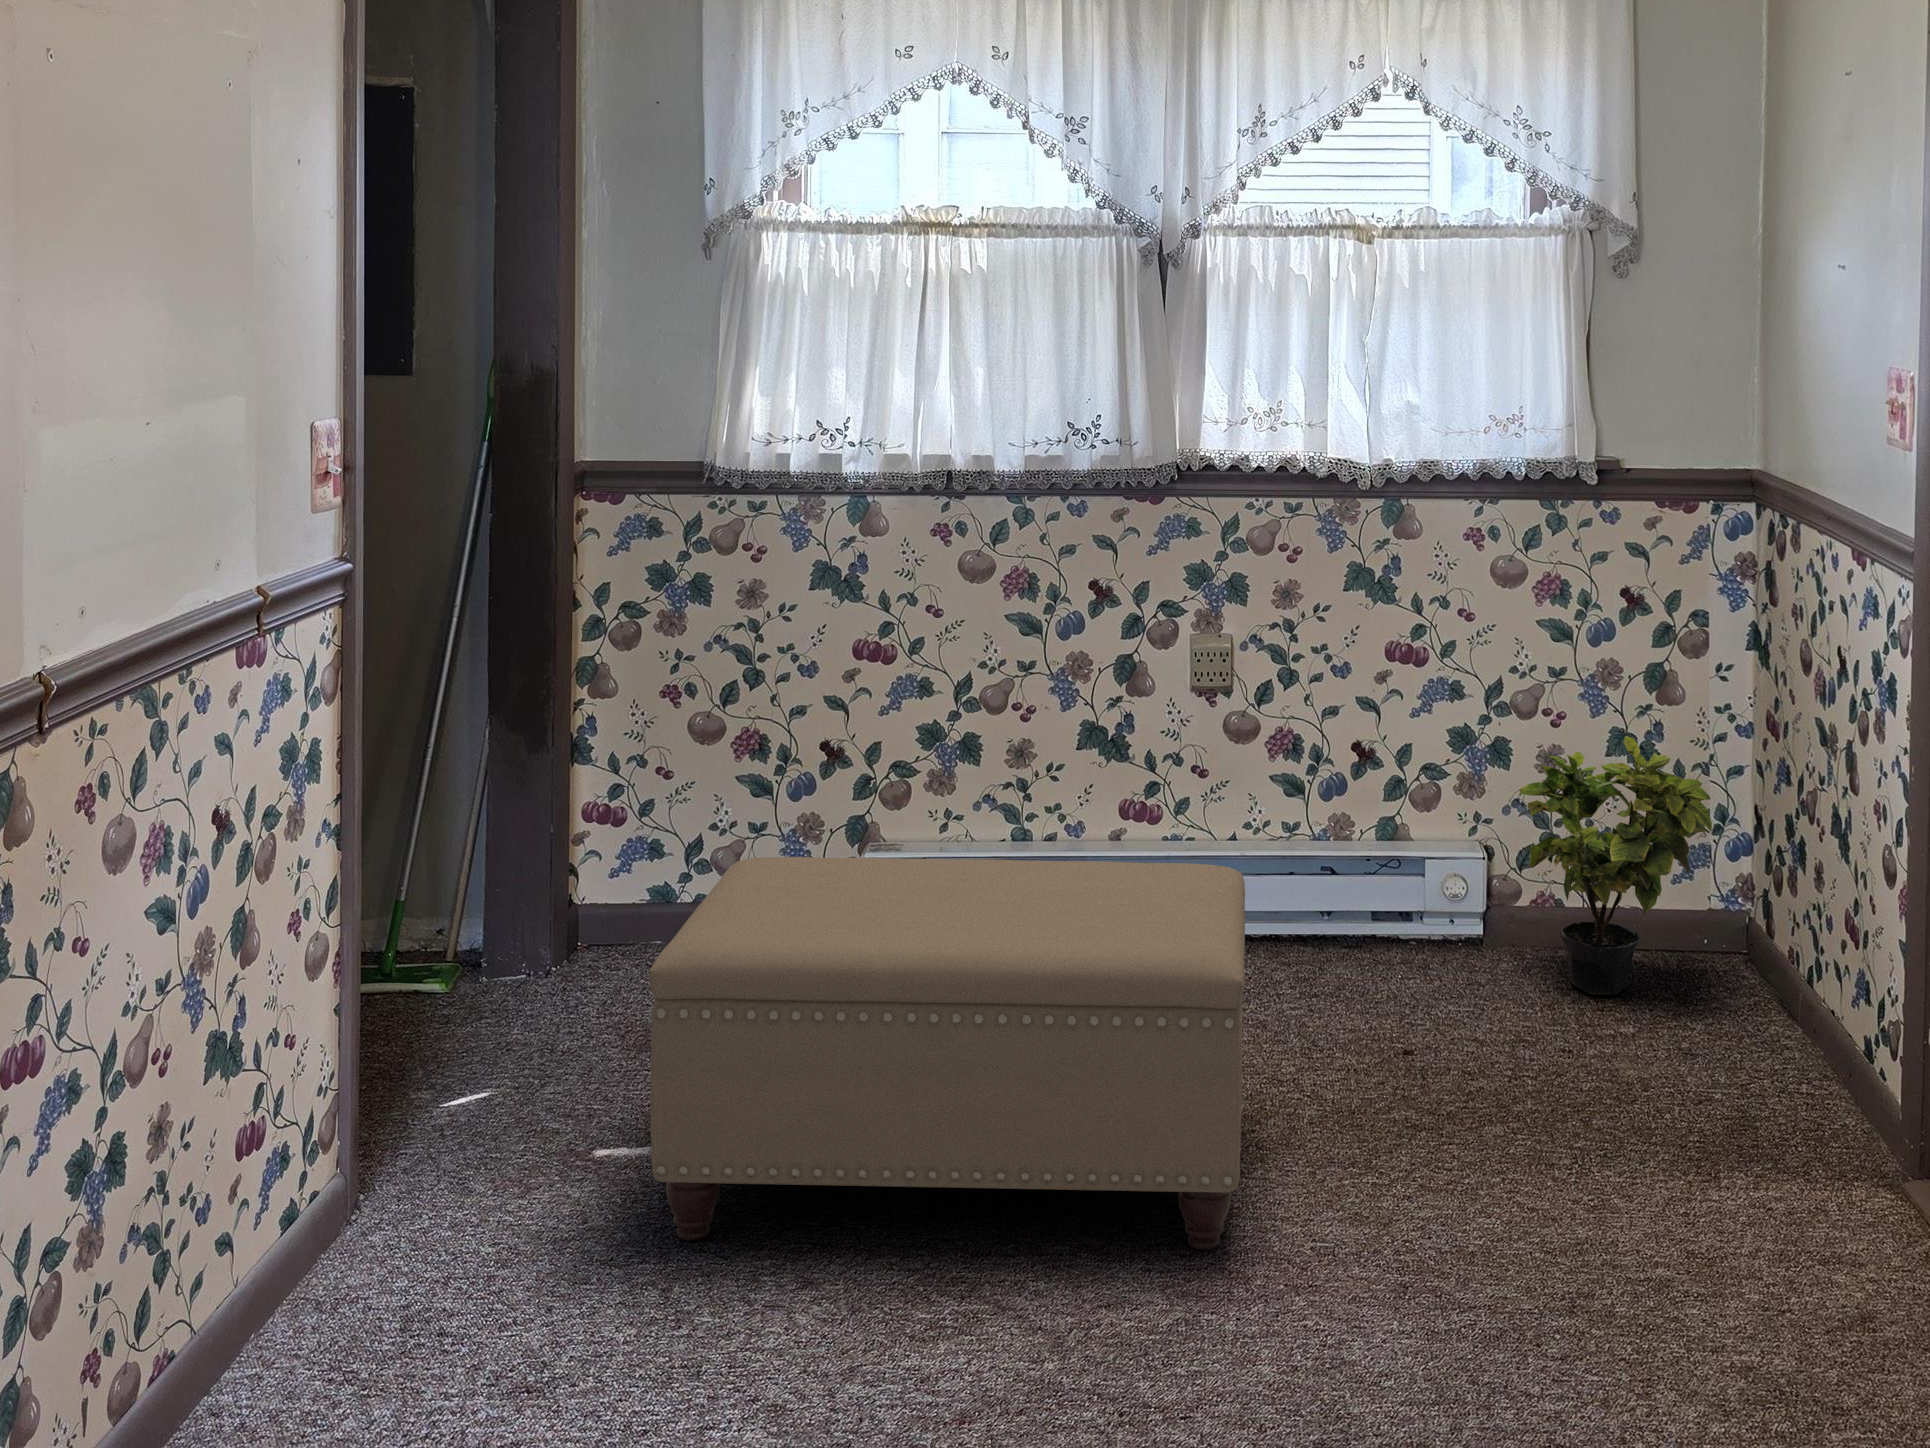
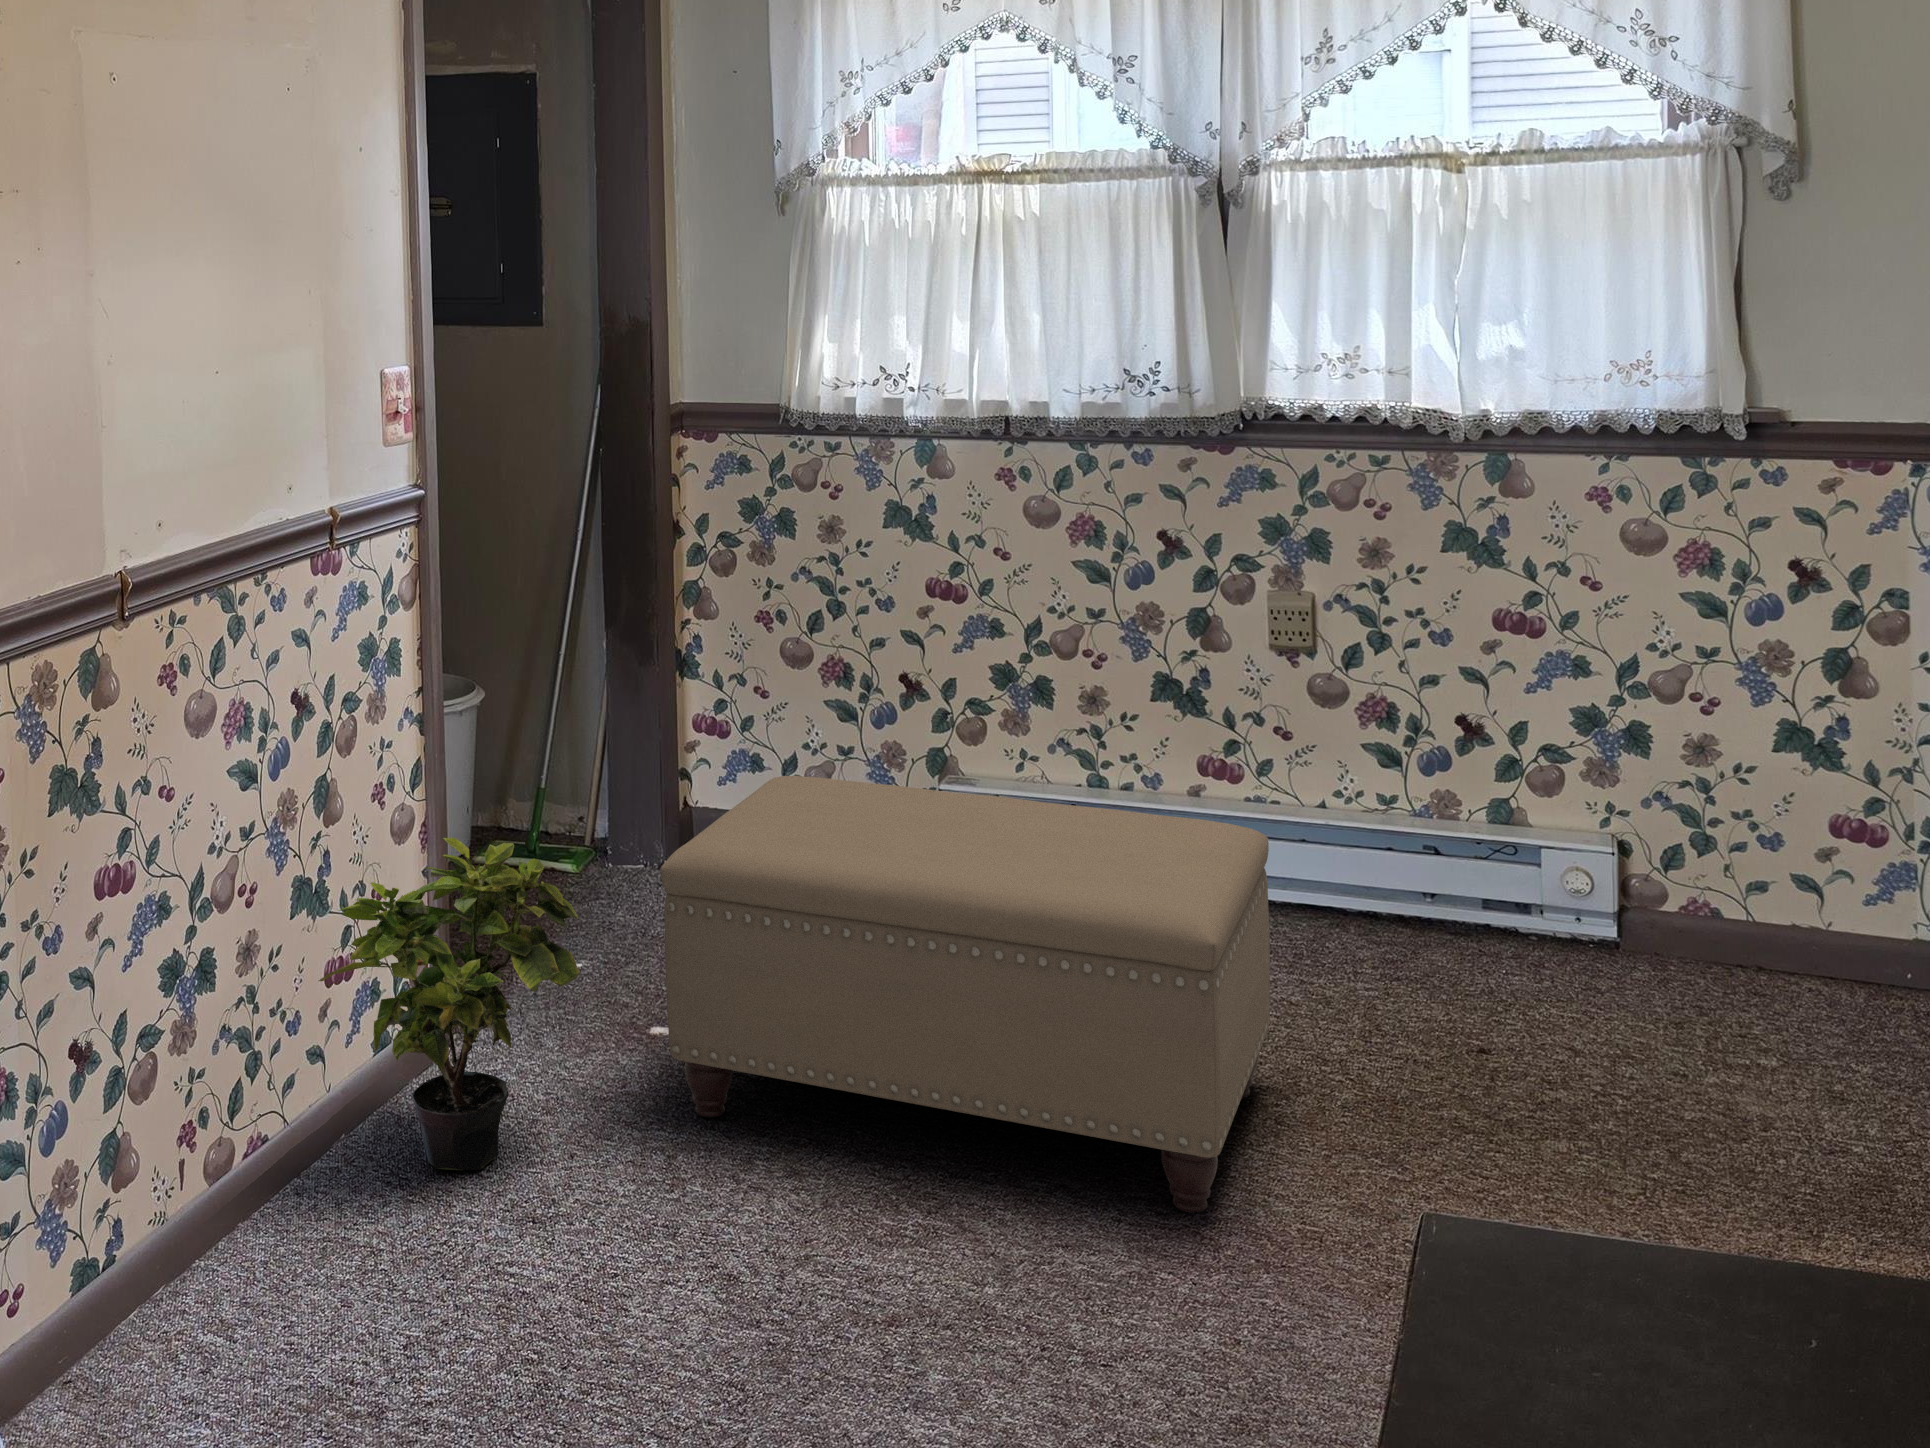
potted plant: present [1519,736,1712,994] -> present [319,838,580,1170]

